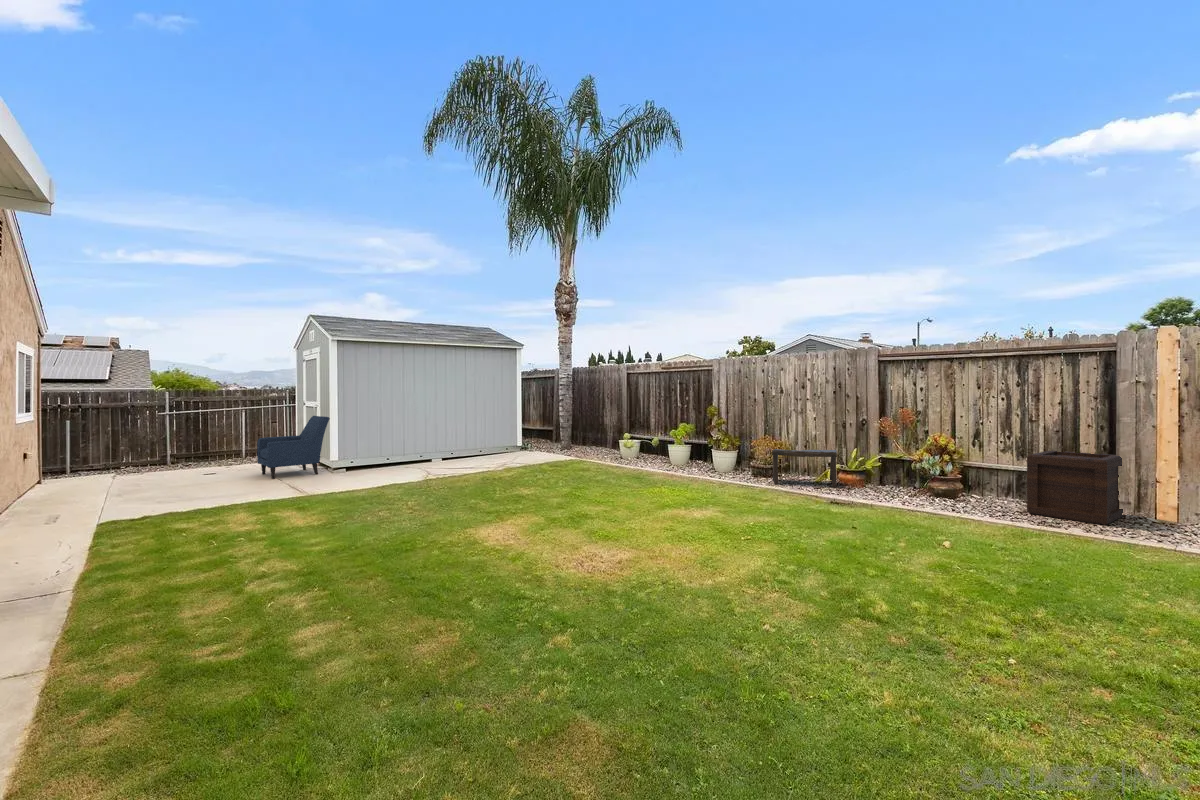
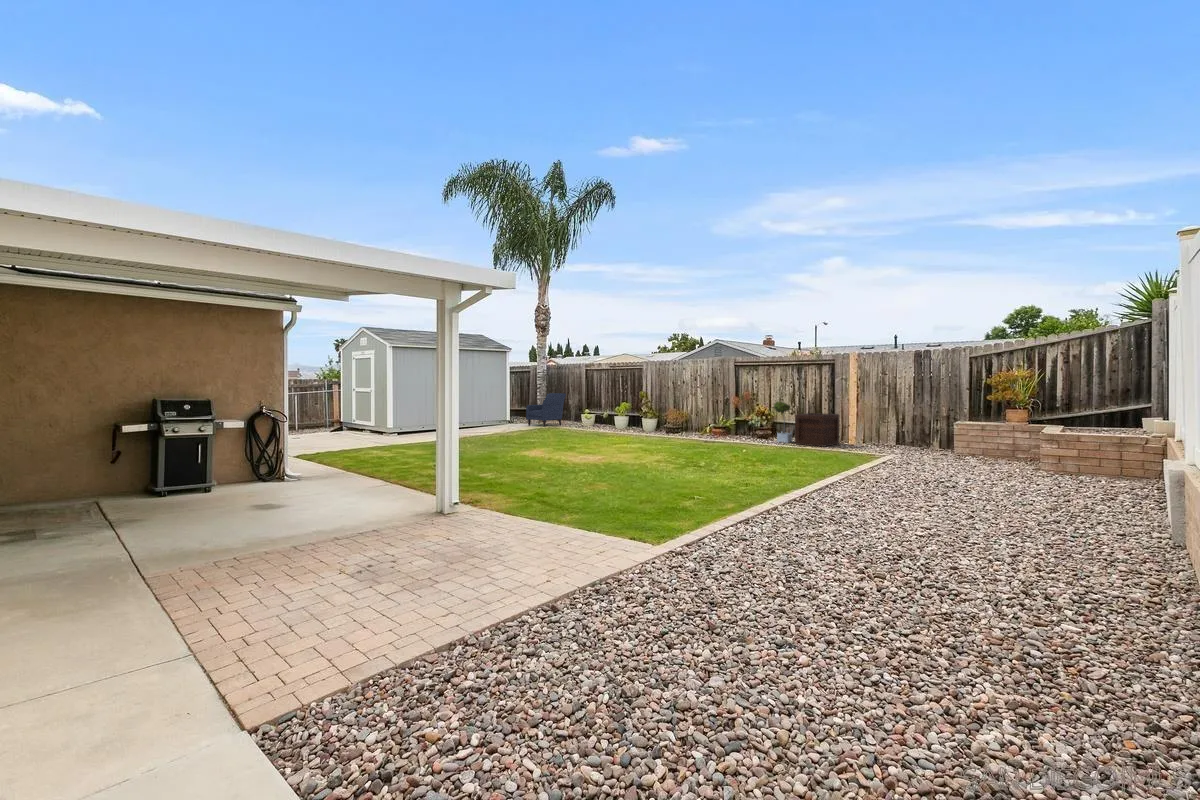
chair: present [257,416,330,479] -> present [526,393,566,427]
potted tree: none [967,427,1008,507] -> present [774,401,792,443]
bench: present [772,449,837,487] -> none [676,417,713,438]

